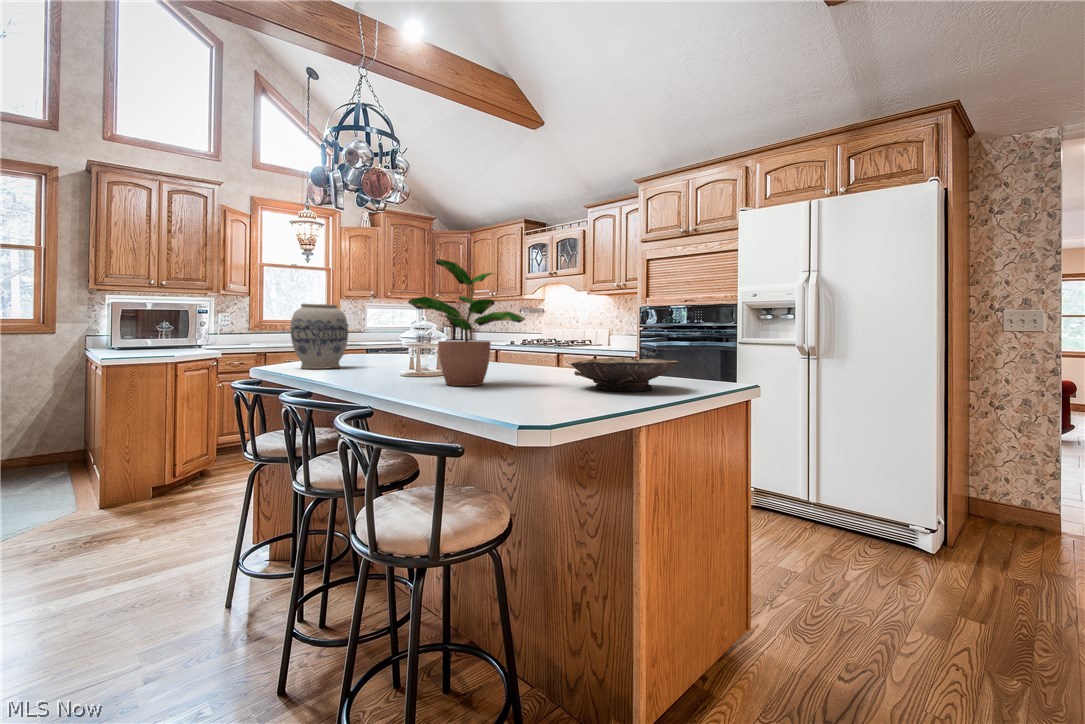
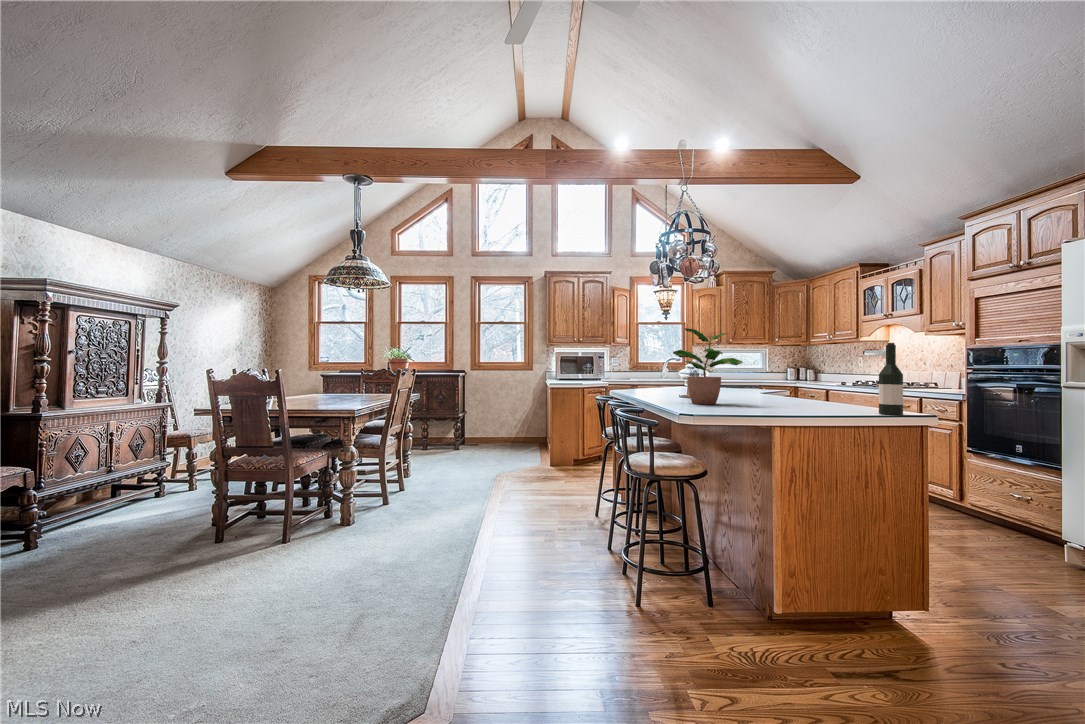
wine bottle: none [696,295,722,387] -> present [879,343,903,415]
vase: present [290,304,348,369] -> none [628,354,662,394]
bowl: present [571,358,679,392] -> none [764,390,848,413]

